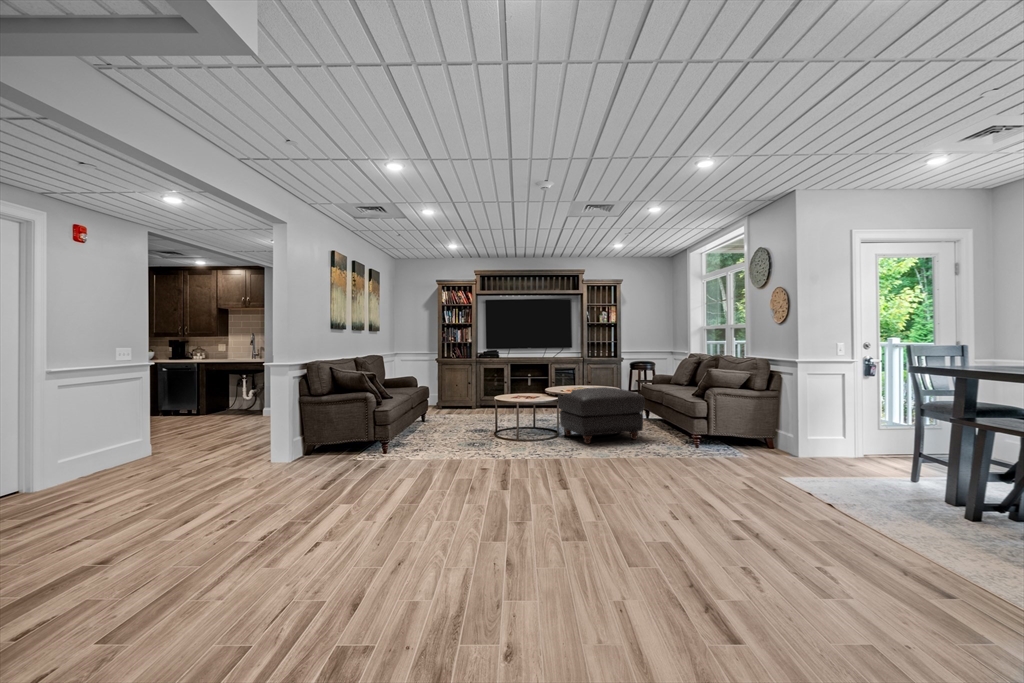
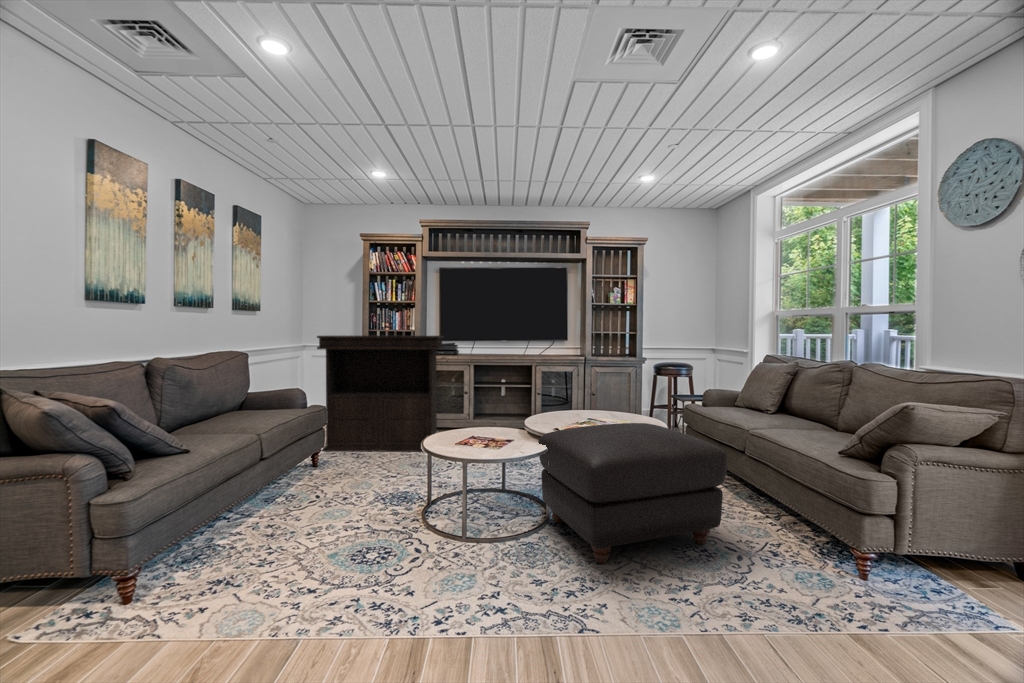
console table: none [420,346,494,417] -> present [317,336,444,451]

